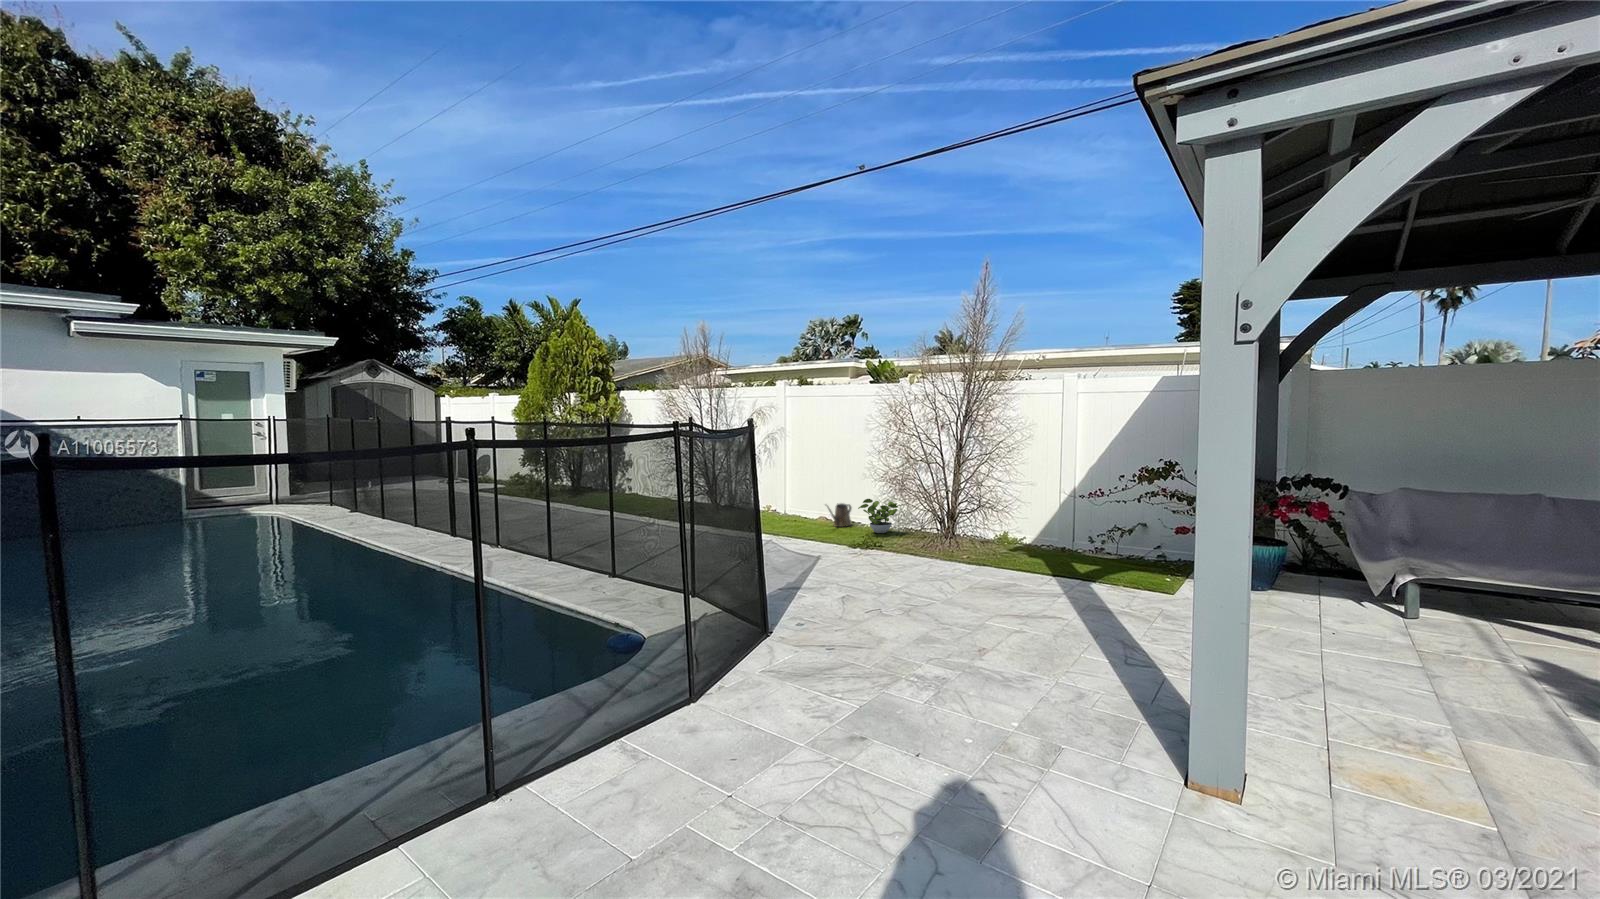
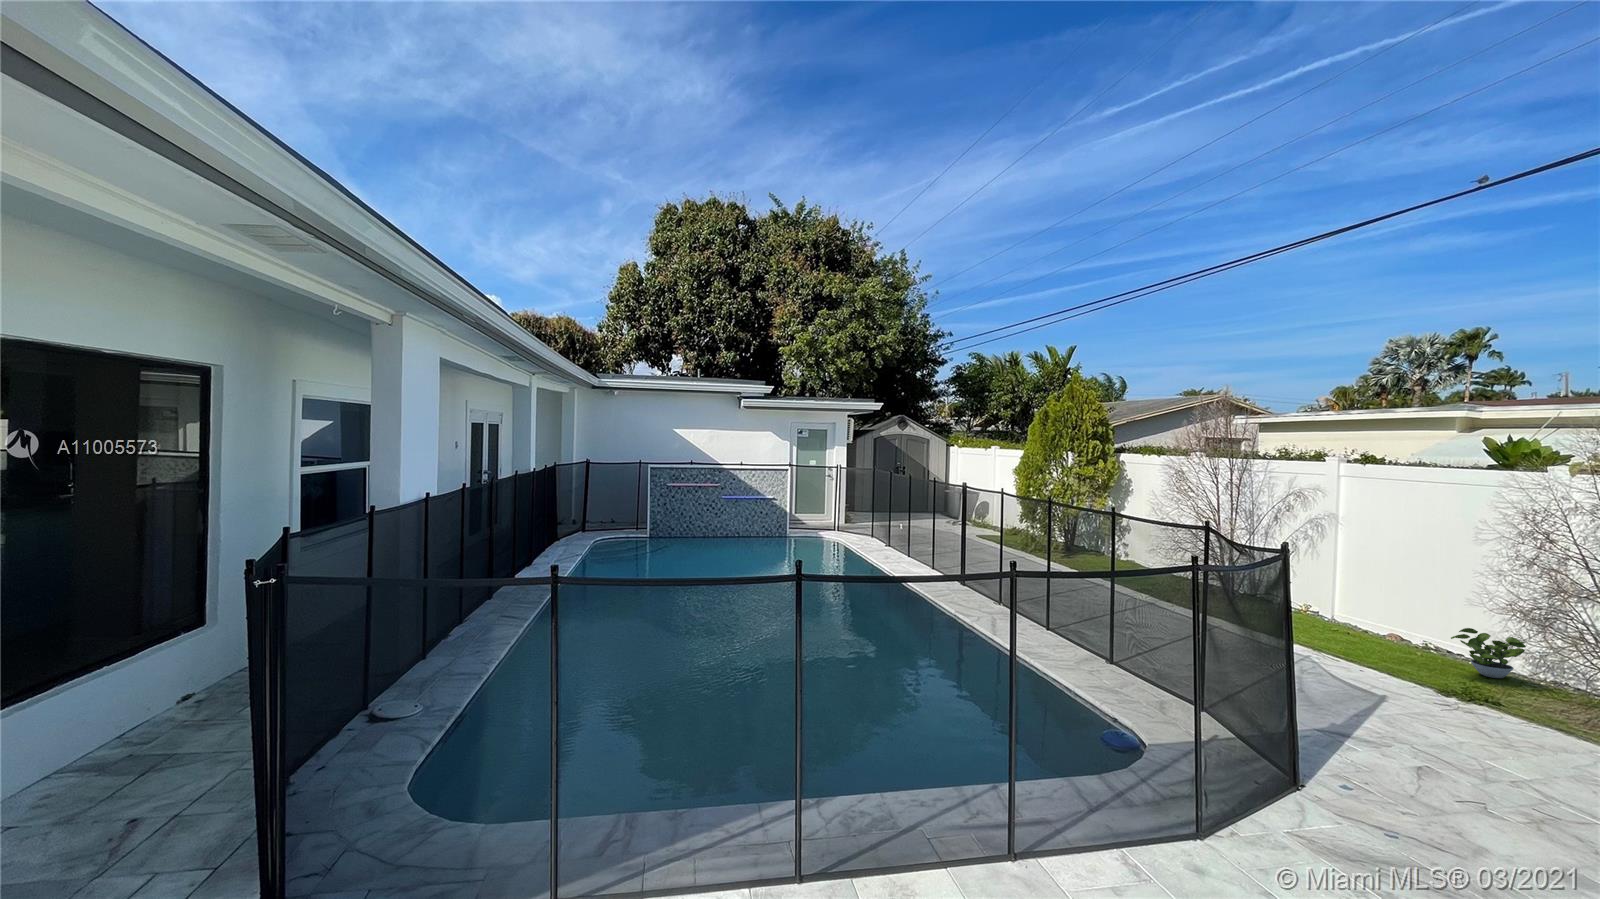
watering can: present [827,503,852,527] -> none [1394,622,1440,656]

